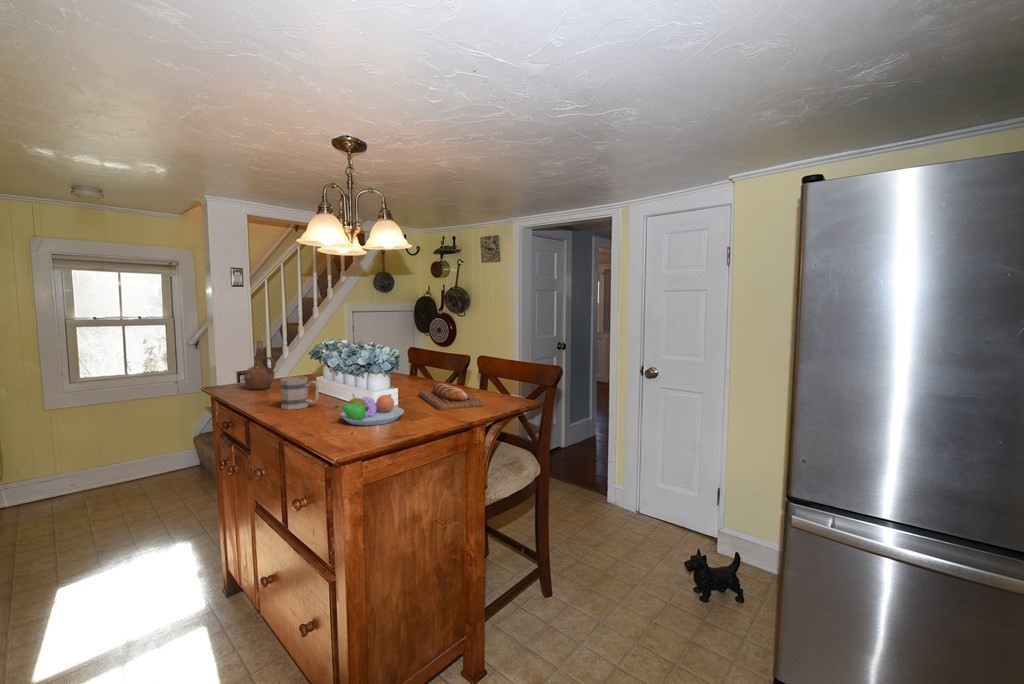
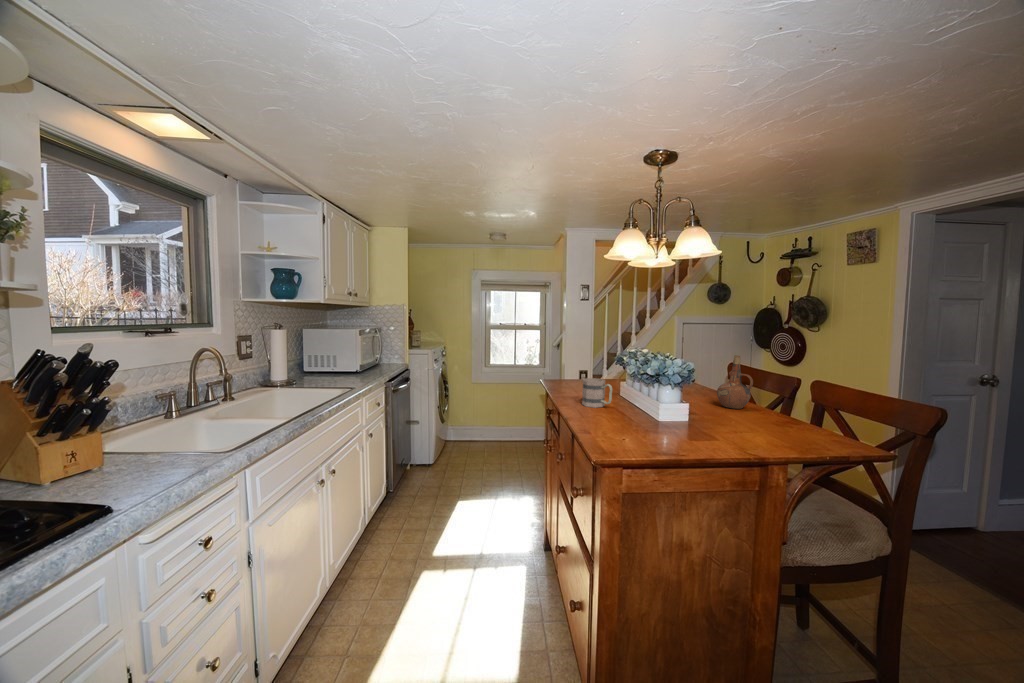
ceramic pitcher: present [244,341,276,389] -> present [717,355,753,409]
bread loaf: present [419,383,483,410] -> none [720,406,802,446]
fruit bowl: present [334,394,404,426] -> none [611,402,685,439]

